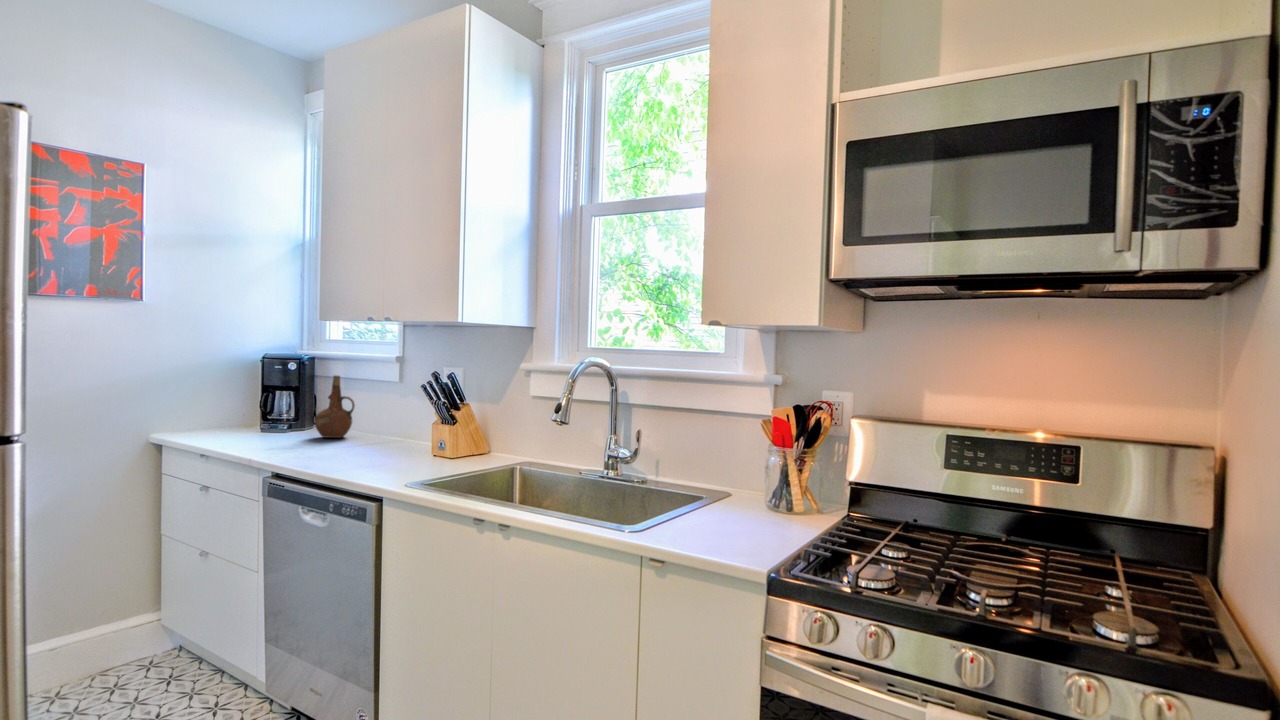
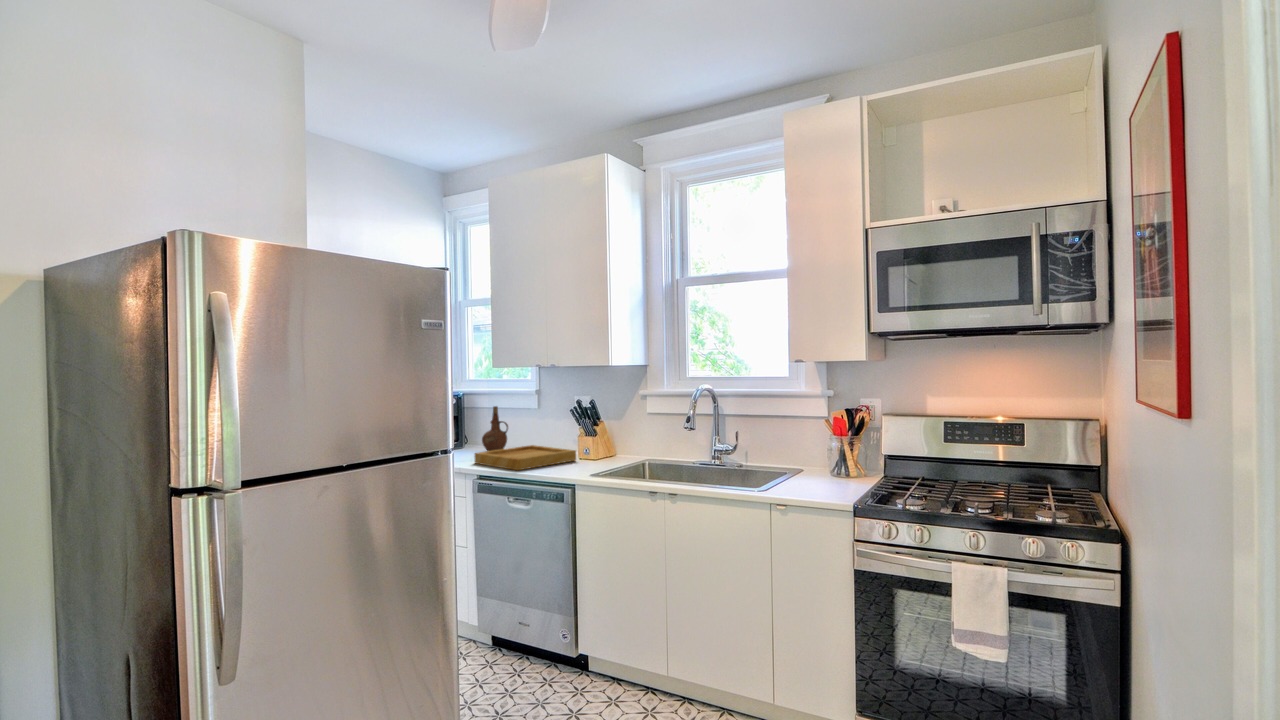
tray: none [275,432,421,470] -> present [475,445,576,470]

